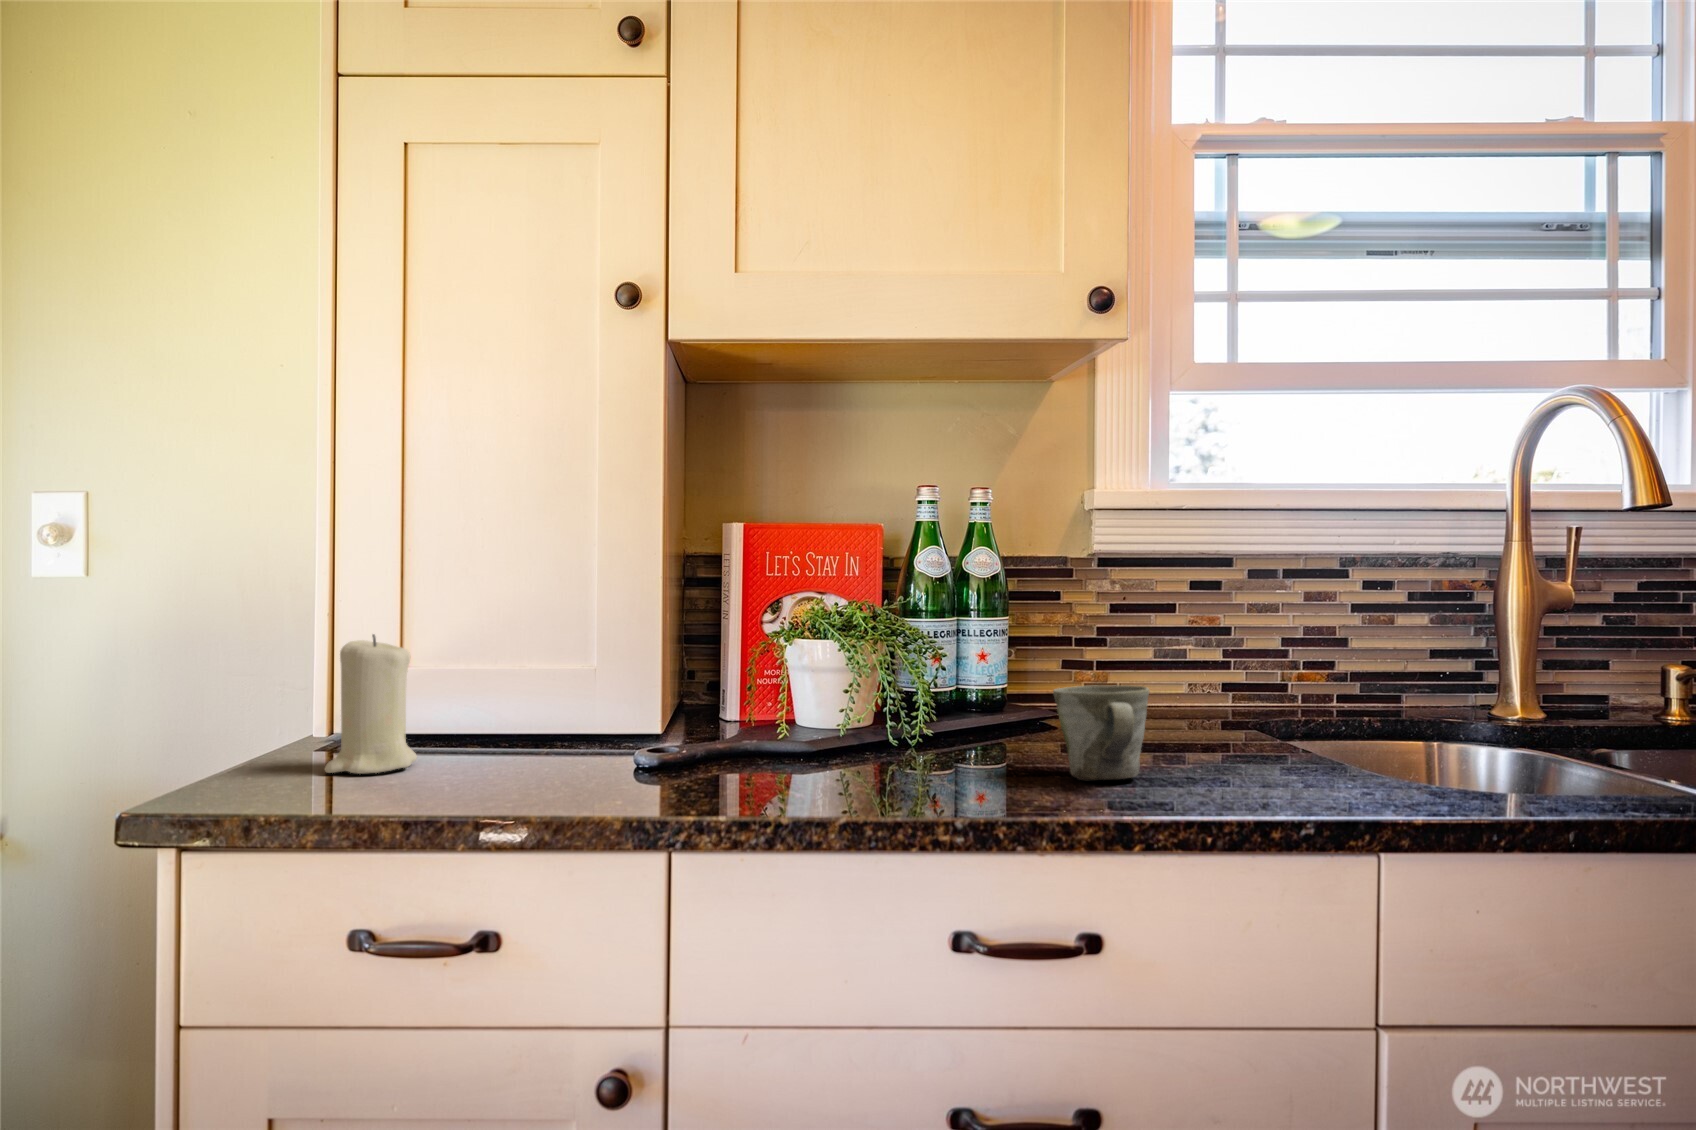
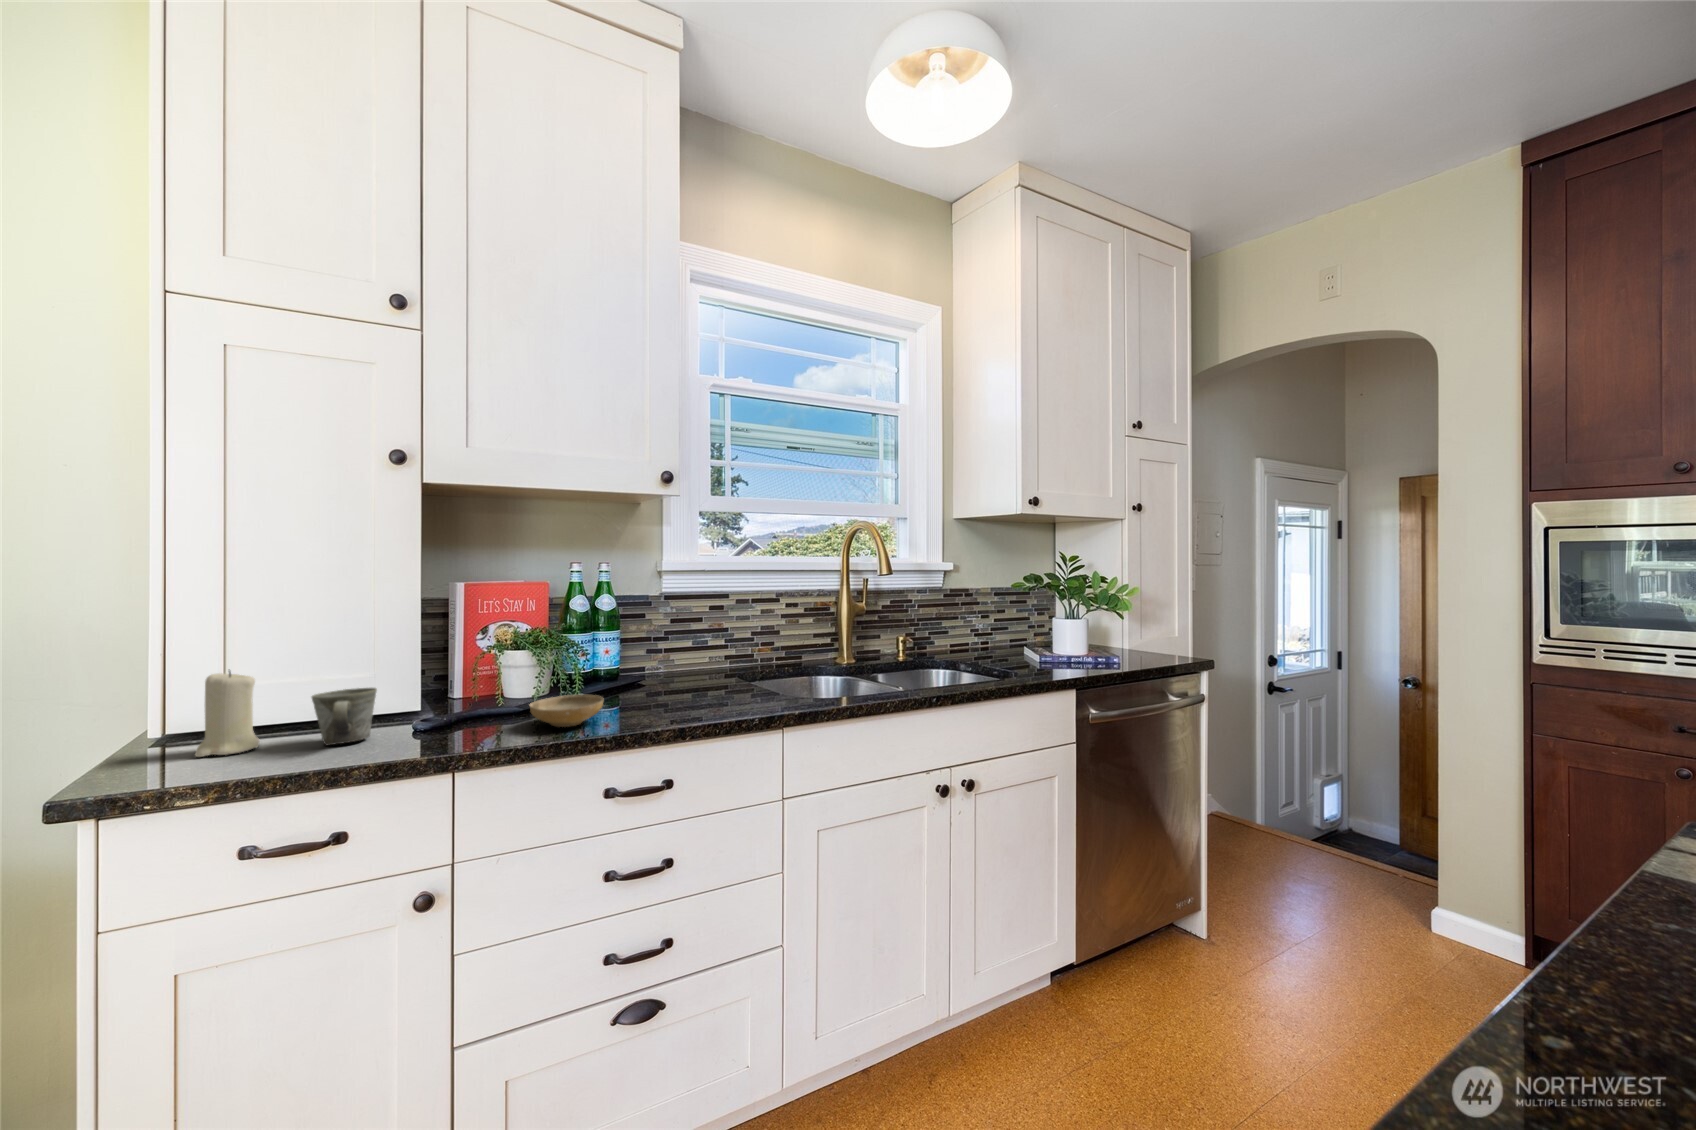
mug: present [1053,685,1149,780] -> present [312,688,377,745]
ceramic bowl: none [814,728,957,790] -> present [530,695,603,727]

